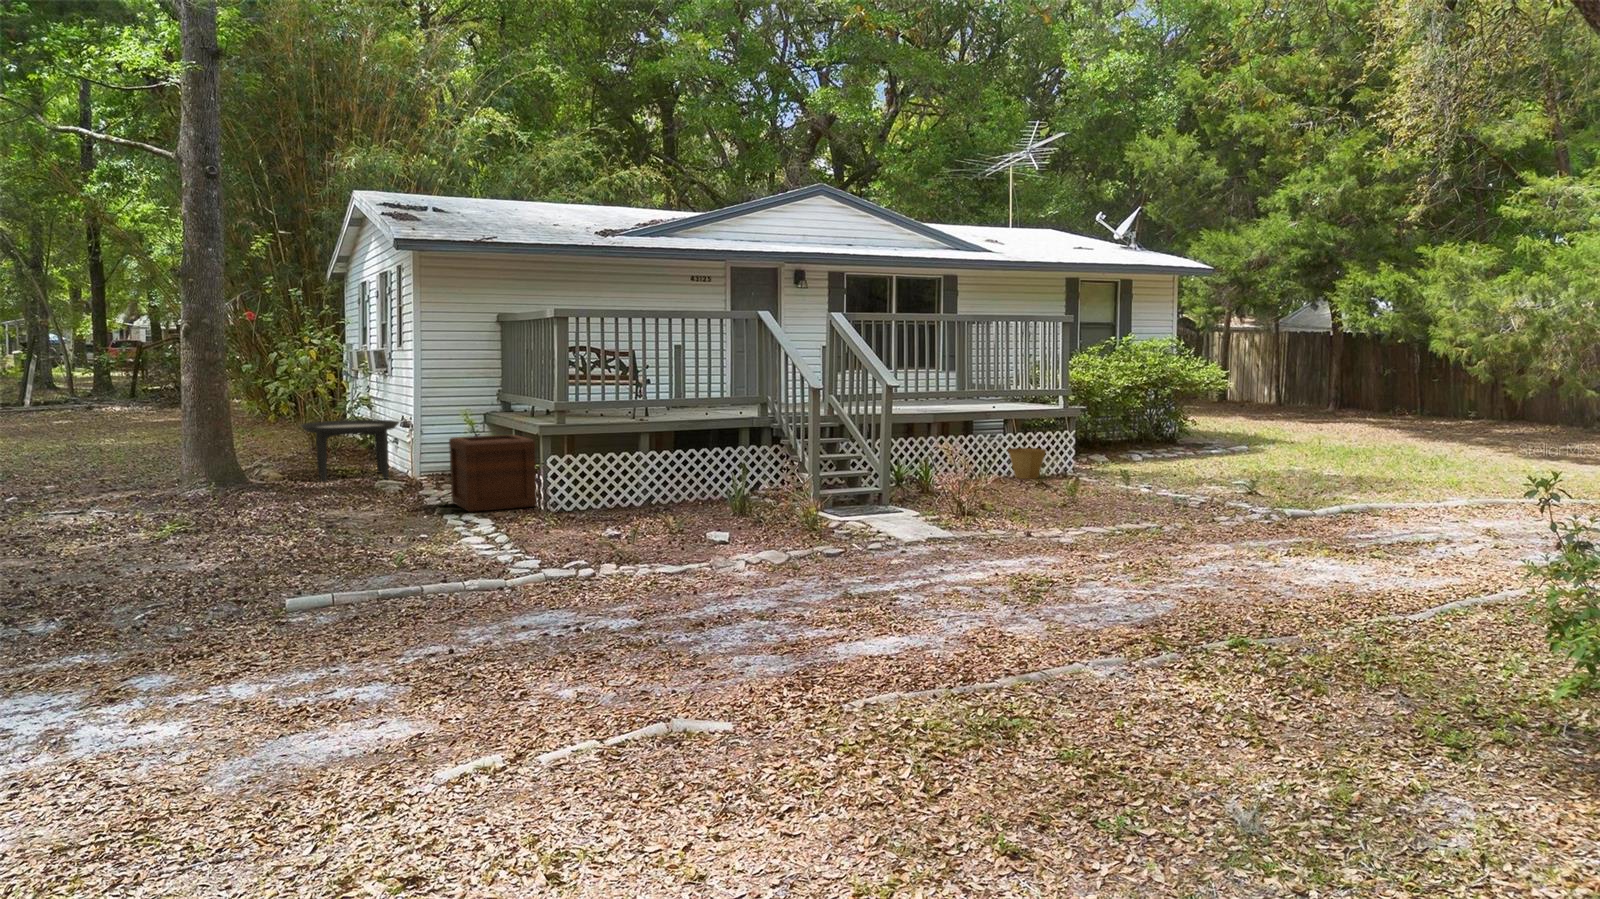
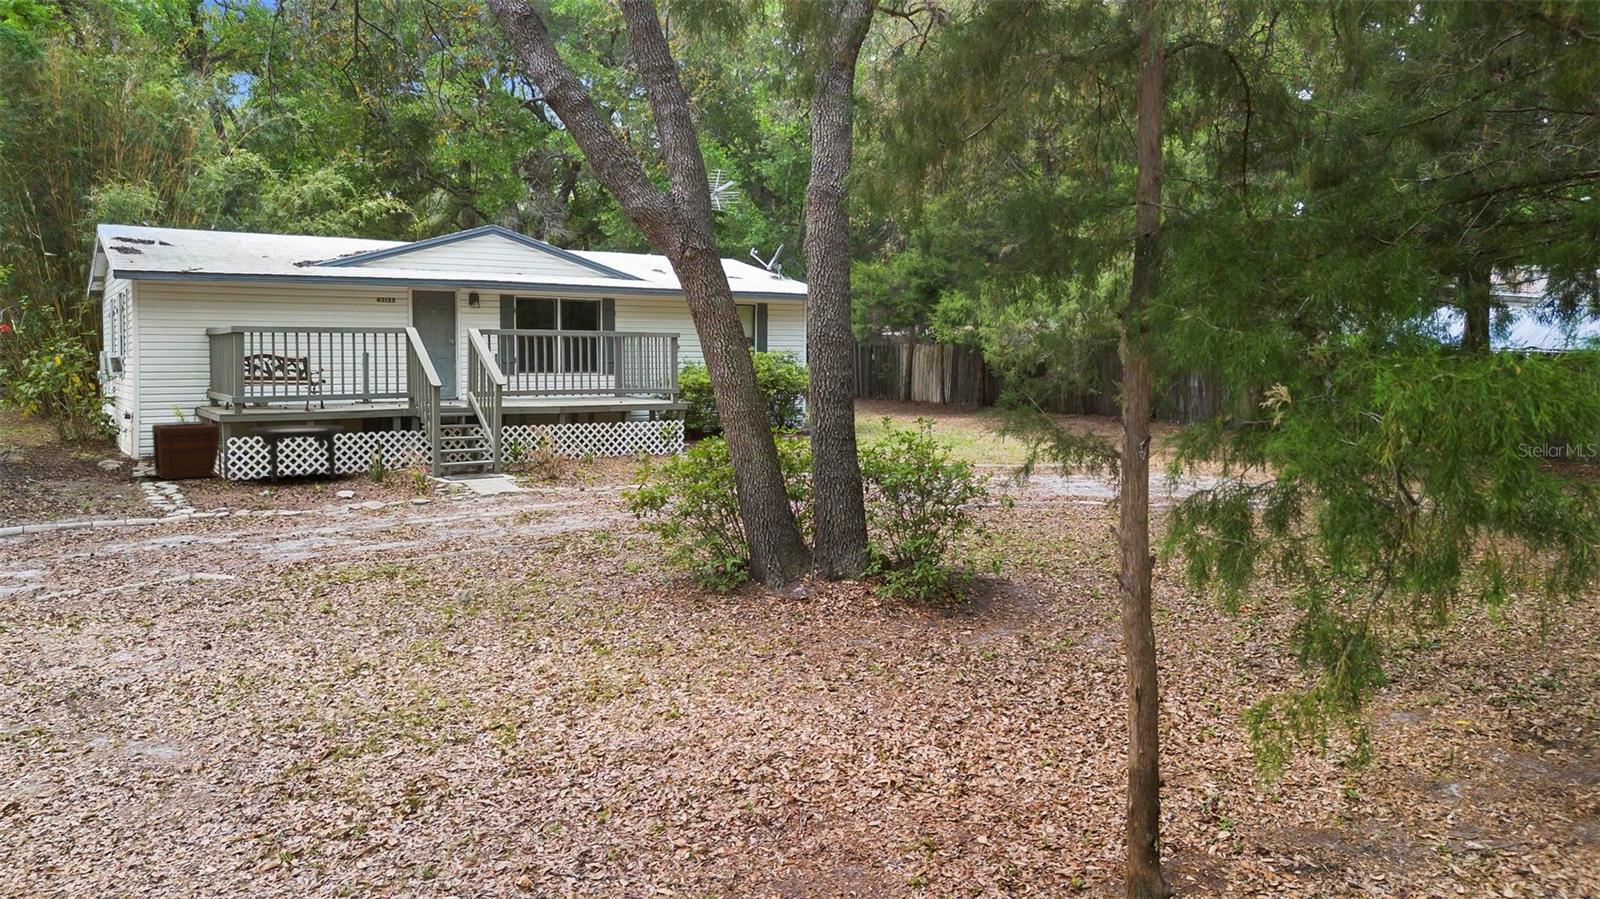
round table: present [301,420,399,483] -> present [250,425,343,482]
basket: present [1008,448,1046,479] -> none [621,434,651,457]

